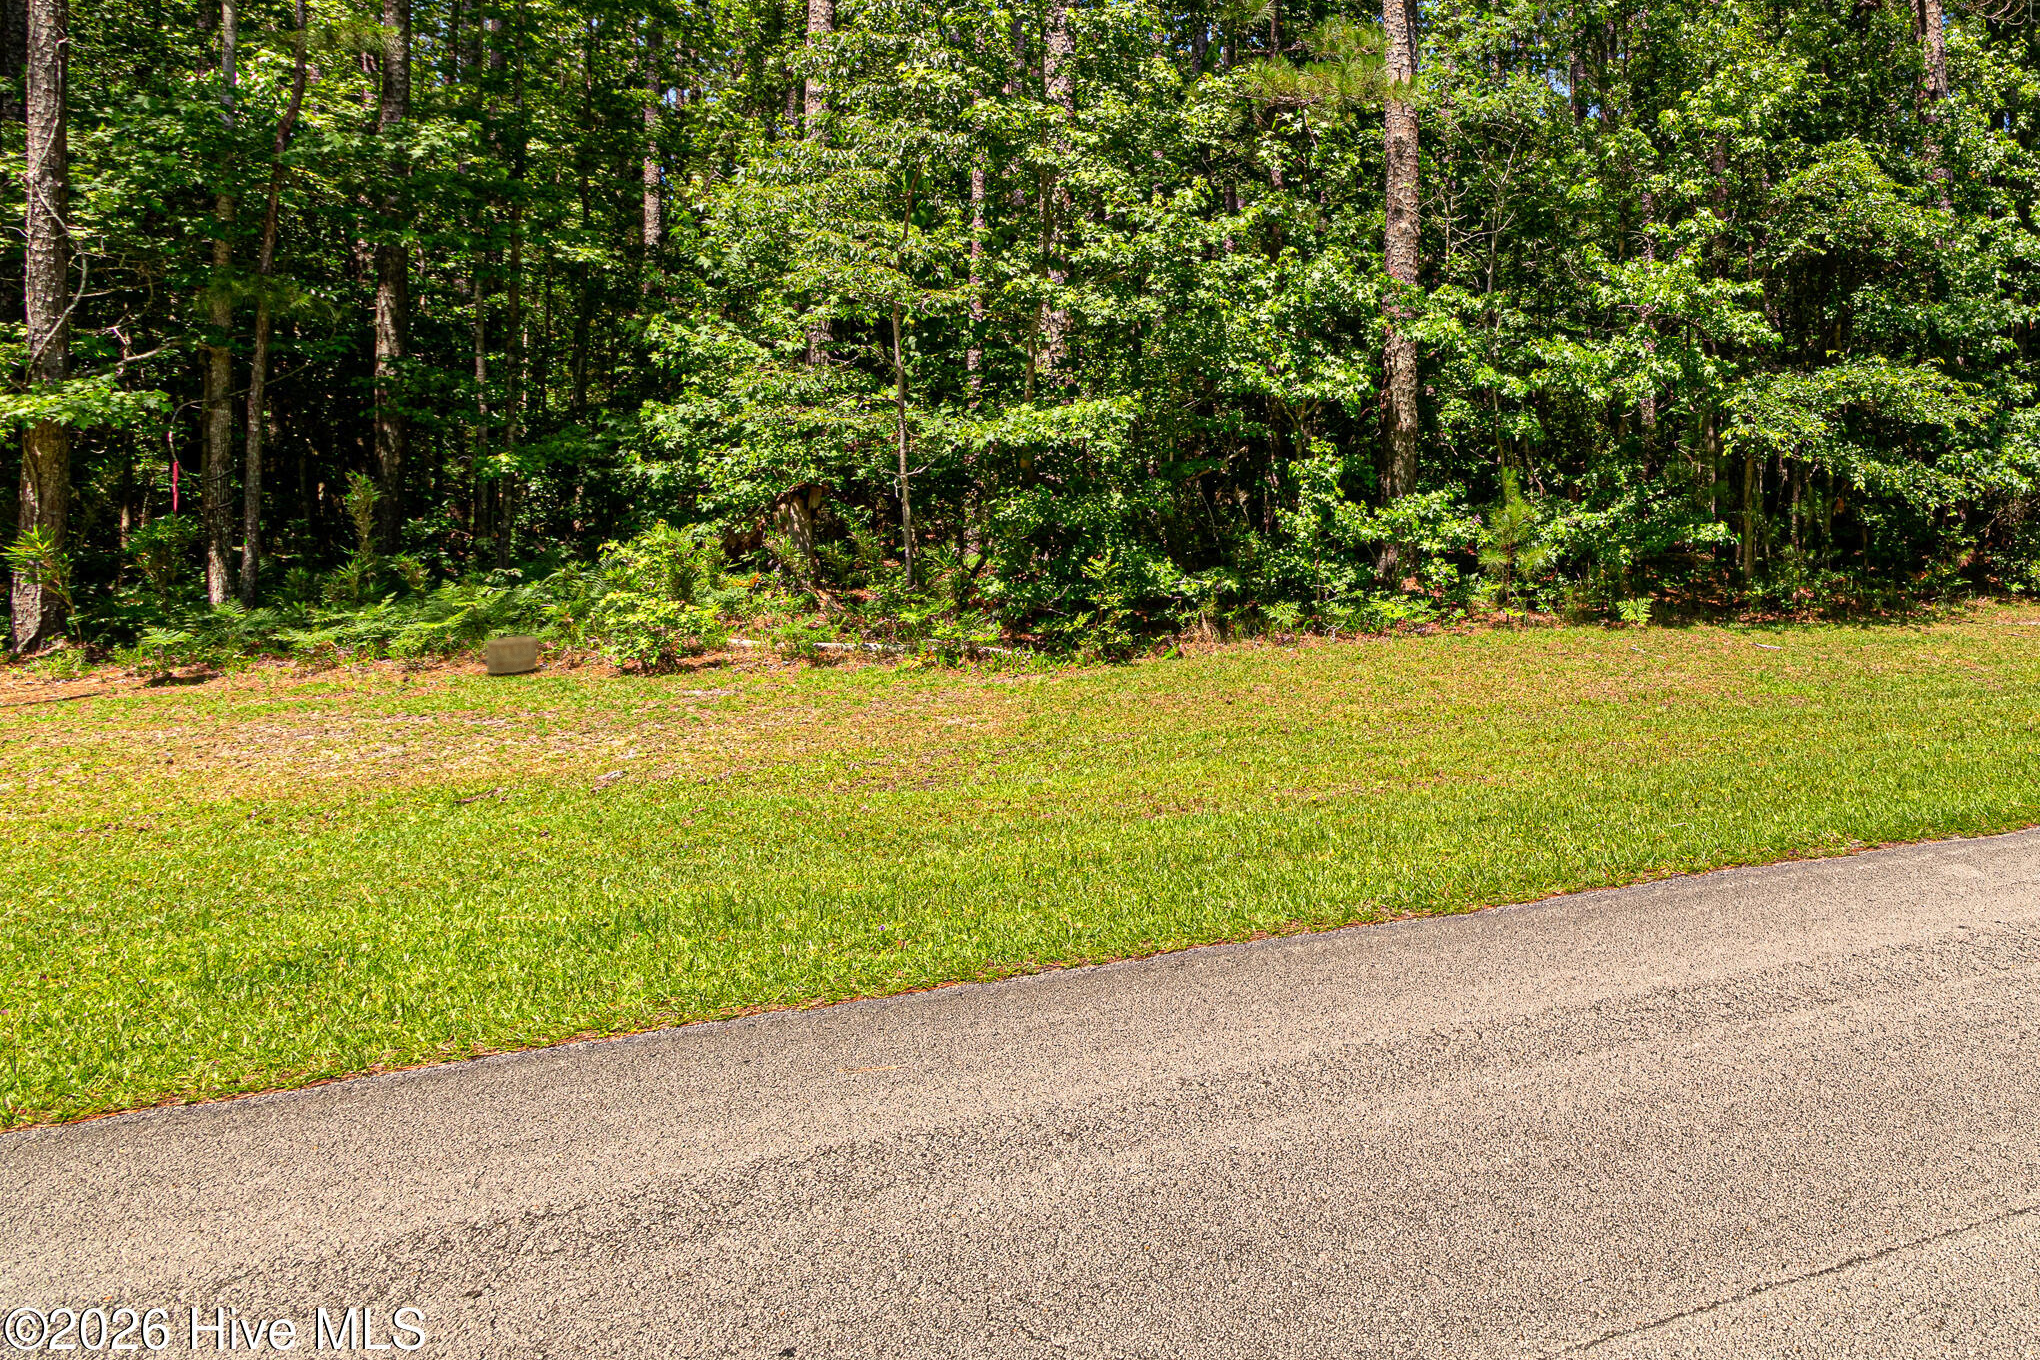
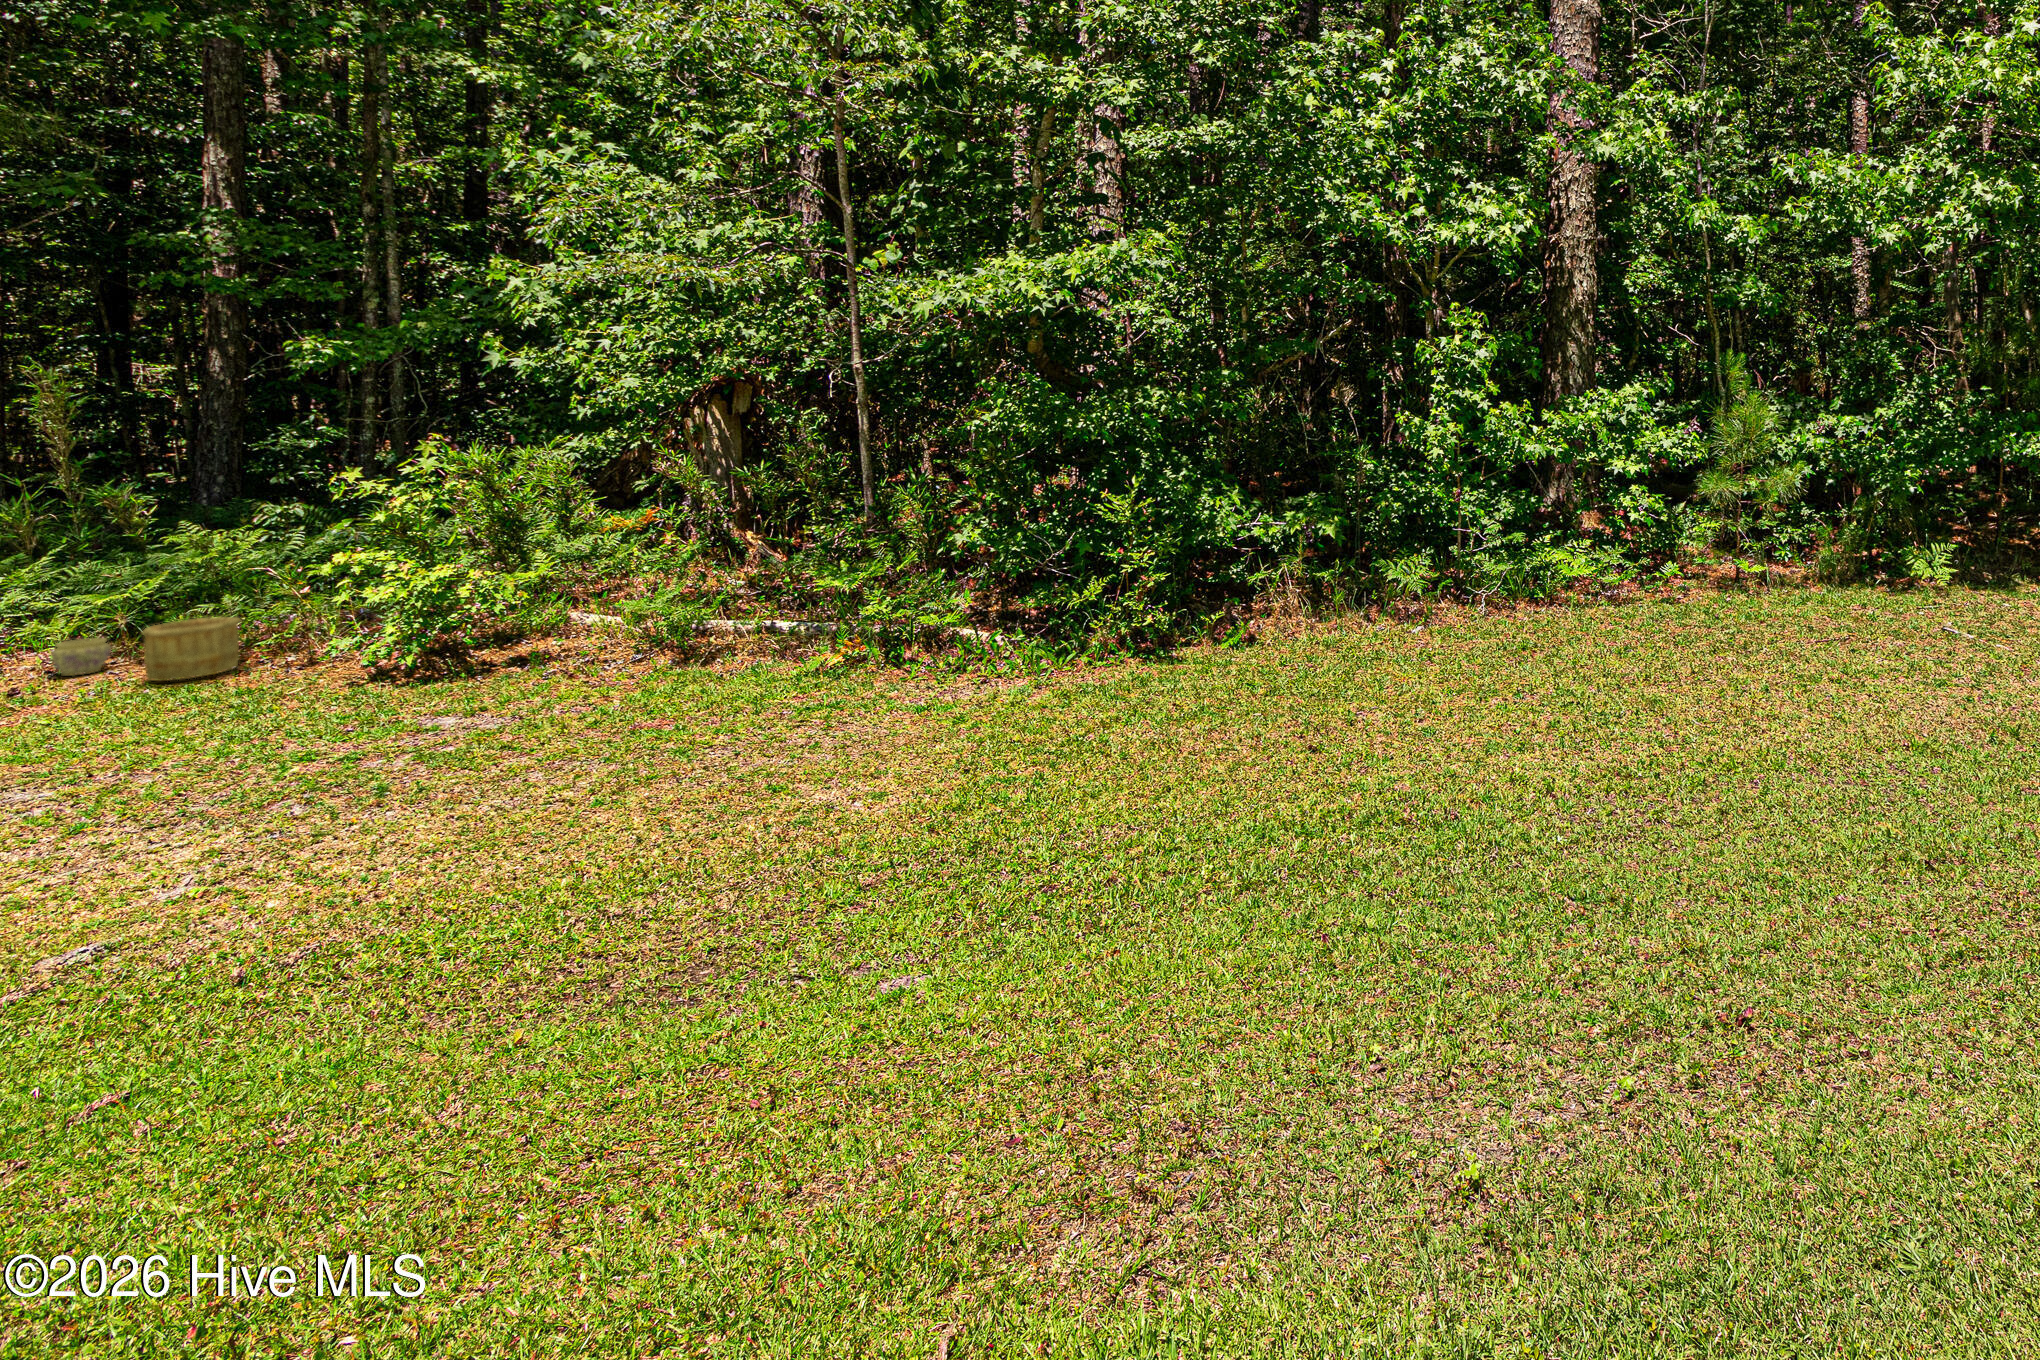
planter: none [420,650,451,673] -> present [51,638,111,676]

